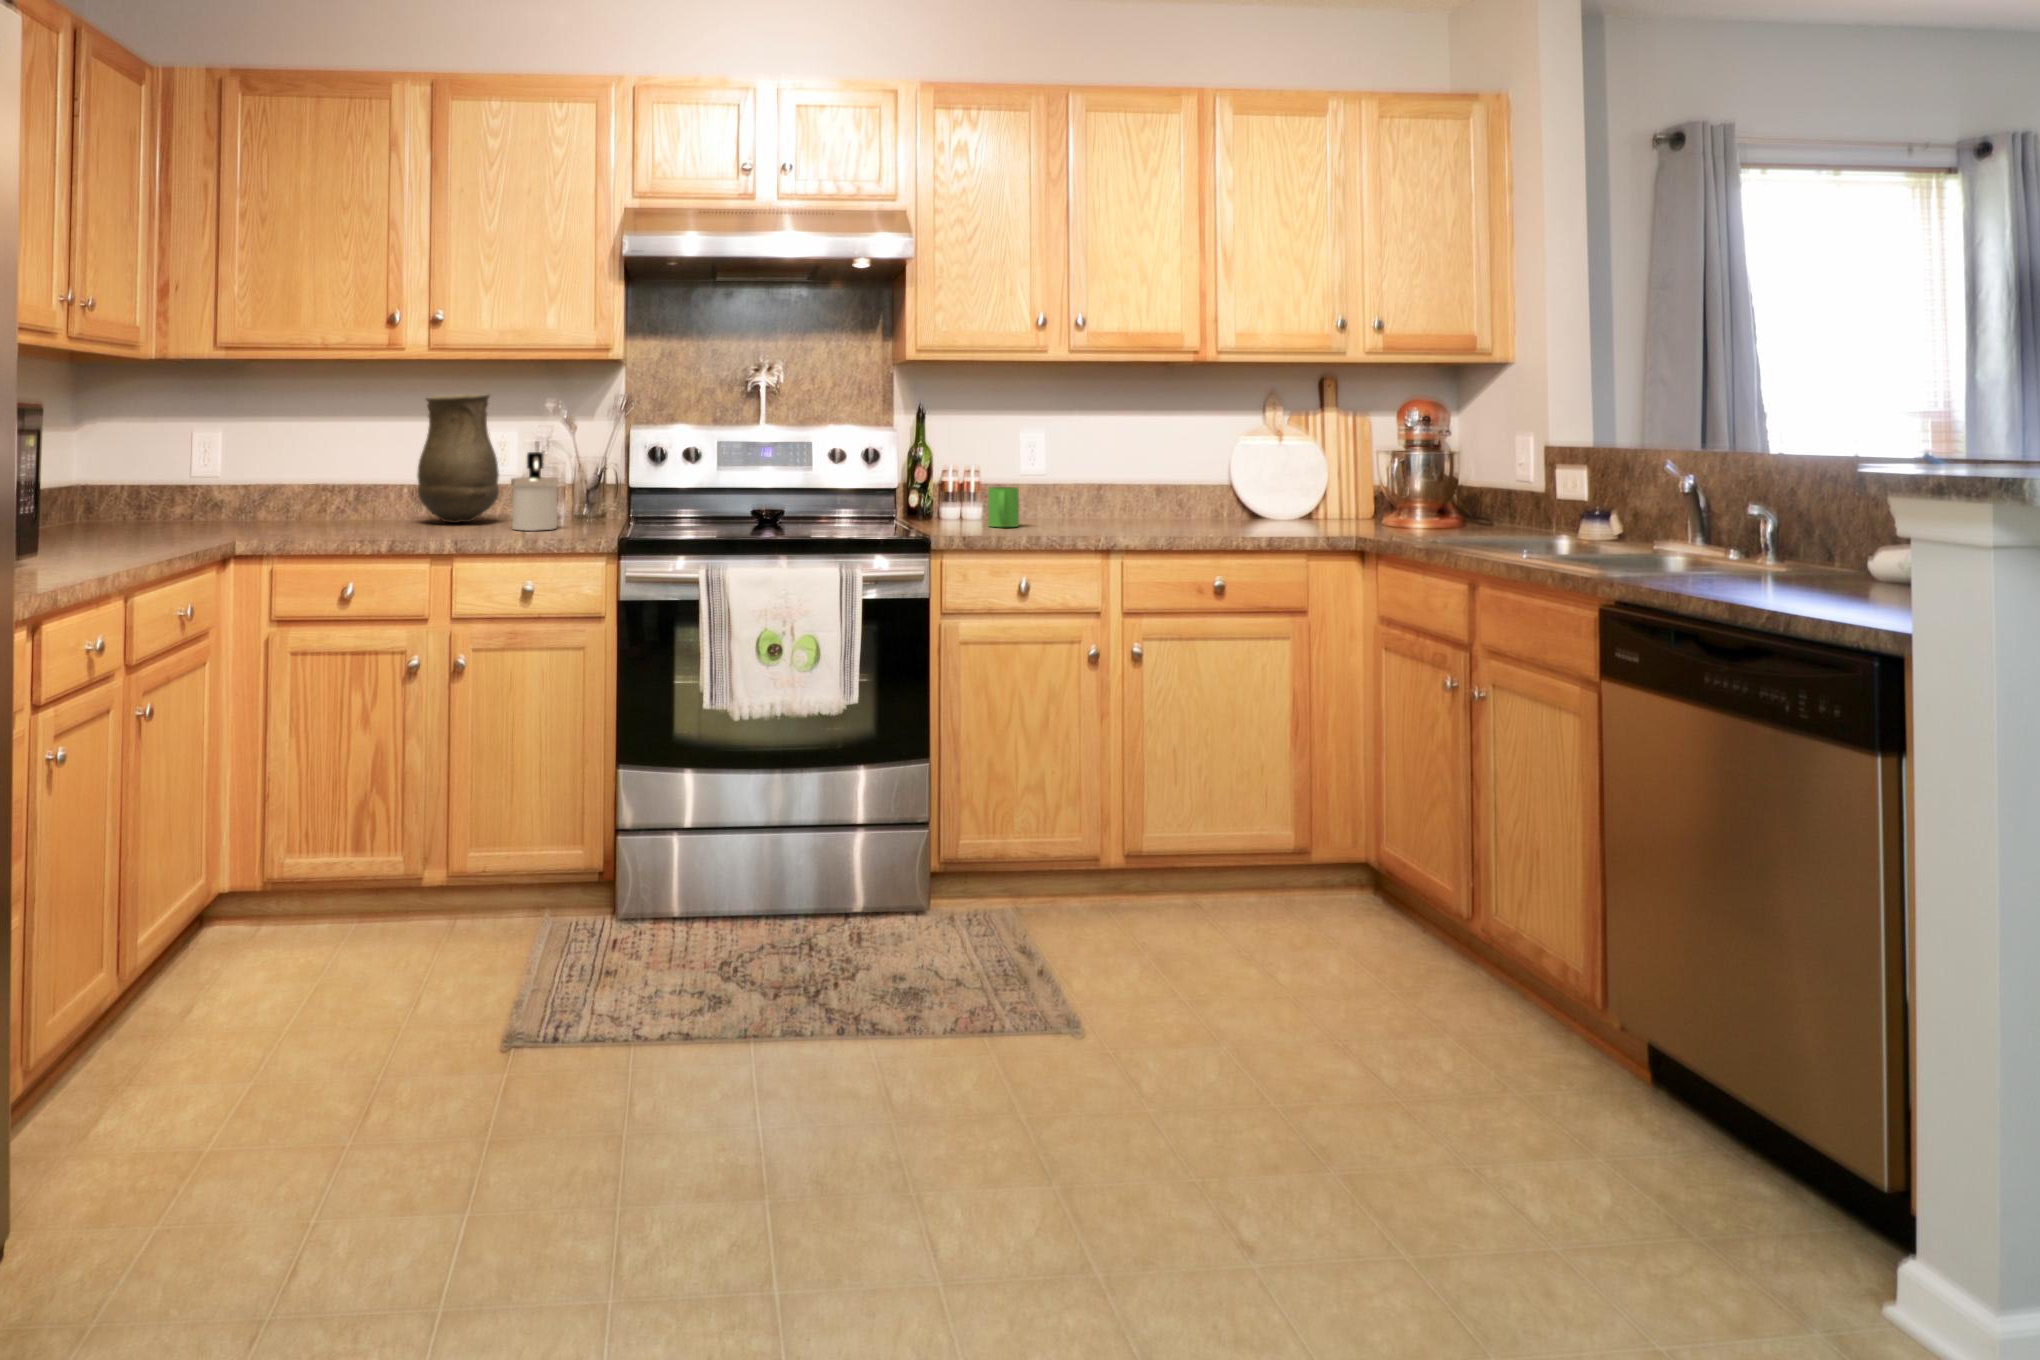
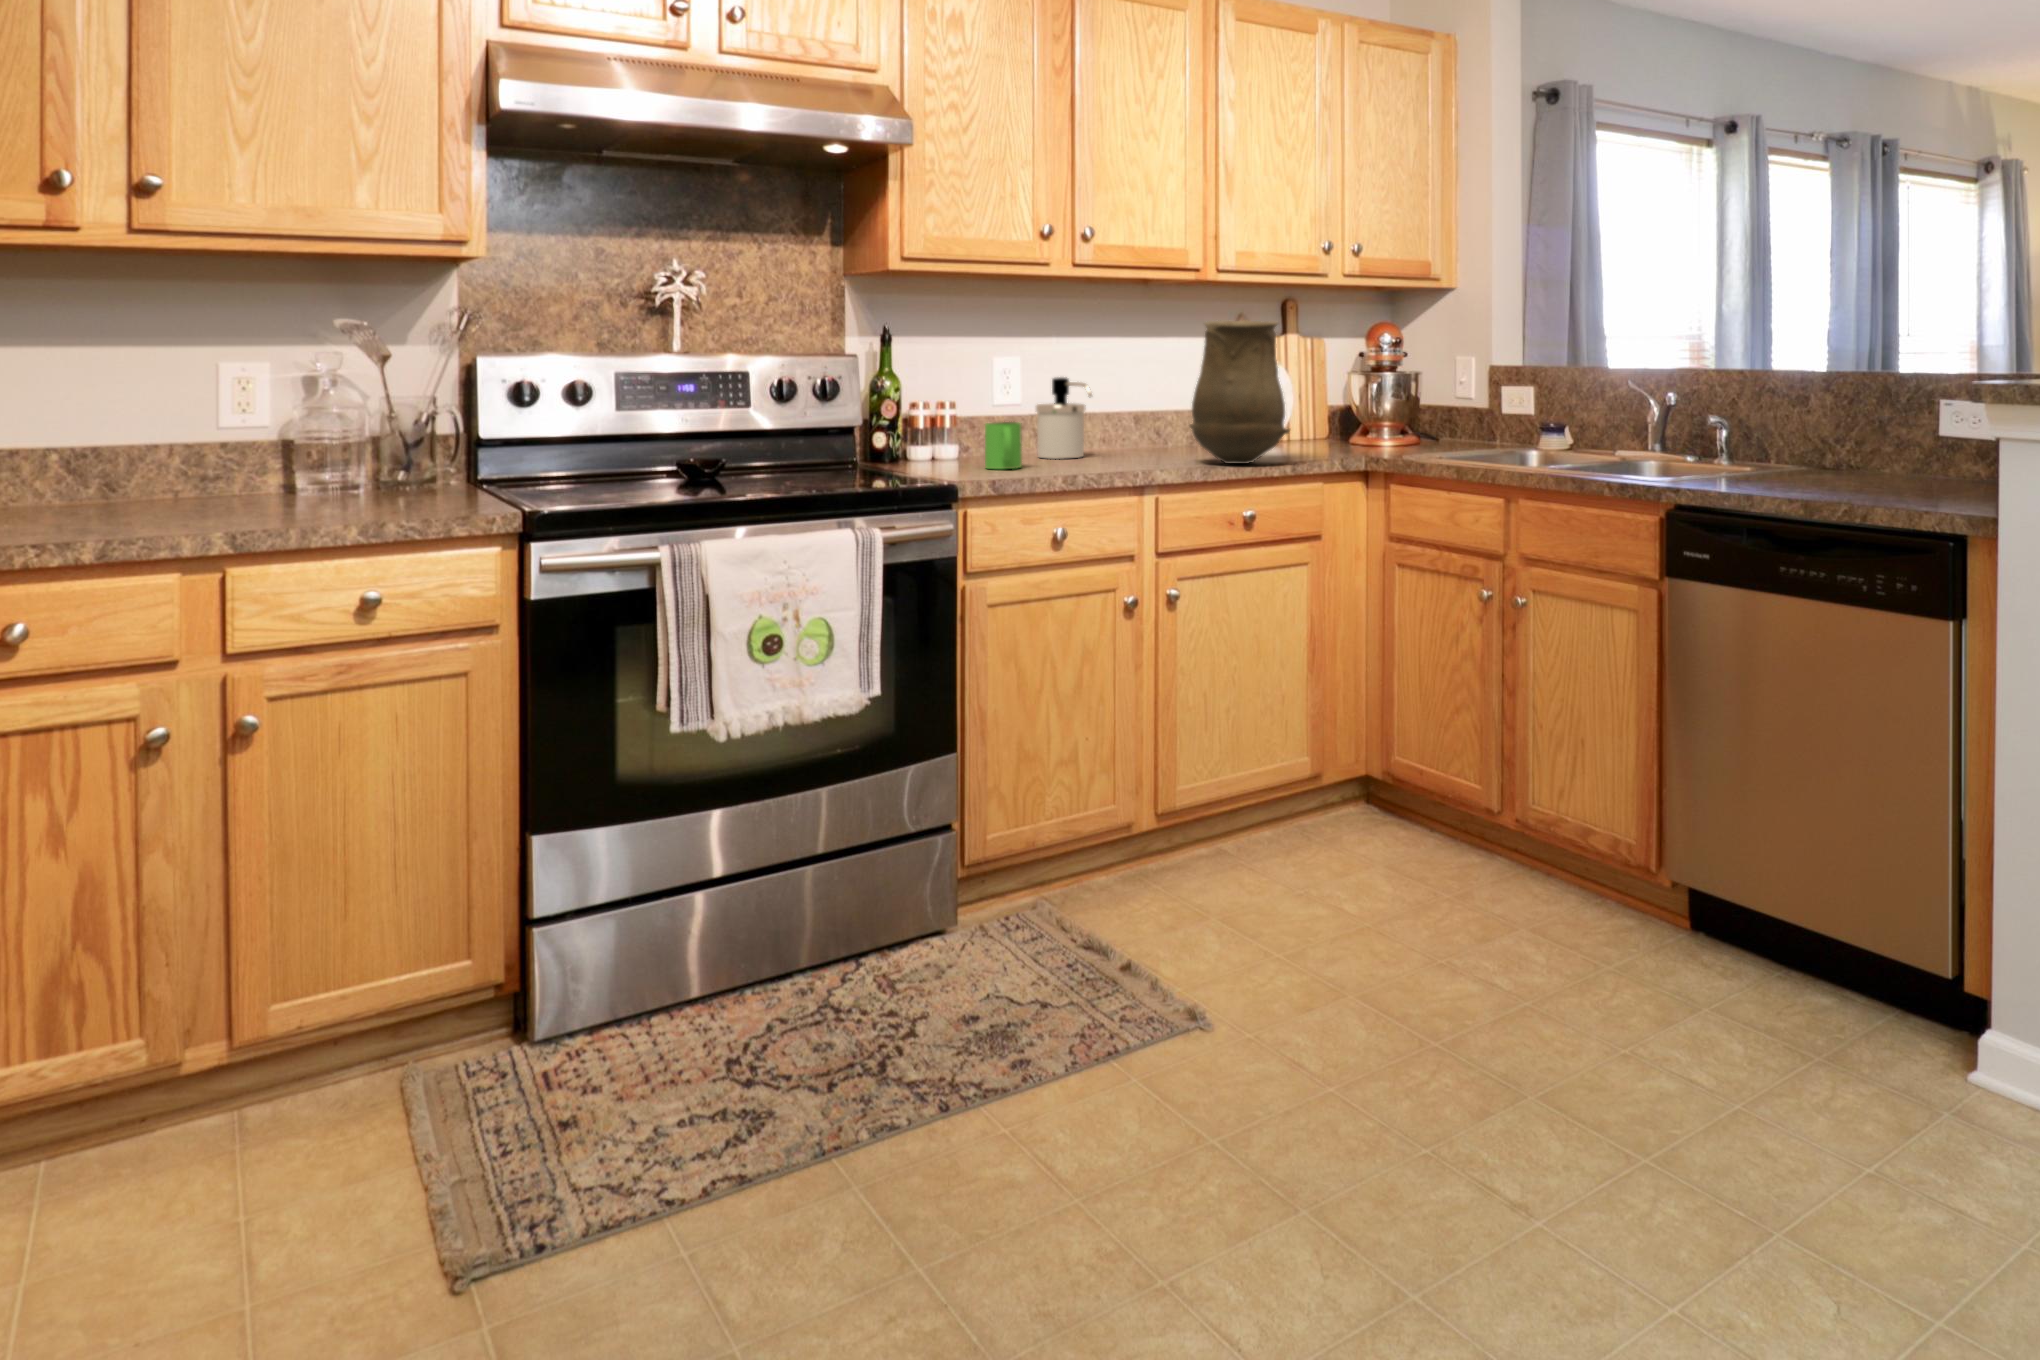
vase: present [417,394,499,523] -> present [1190,321,1290,464]
soap dispenser: present [511,452,559,531] -> present [1036,377,1092,459]

